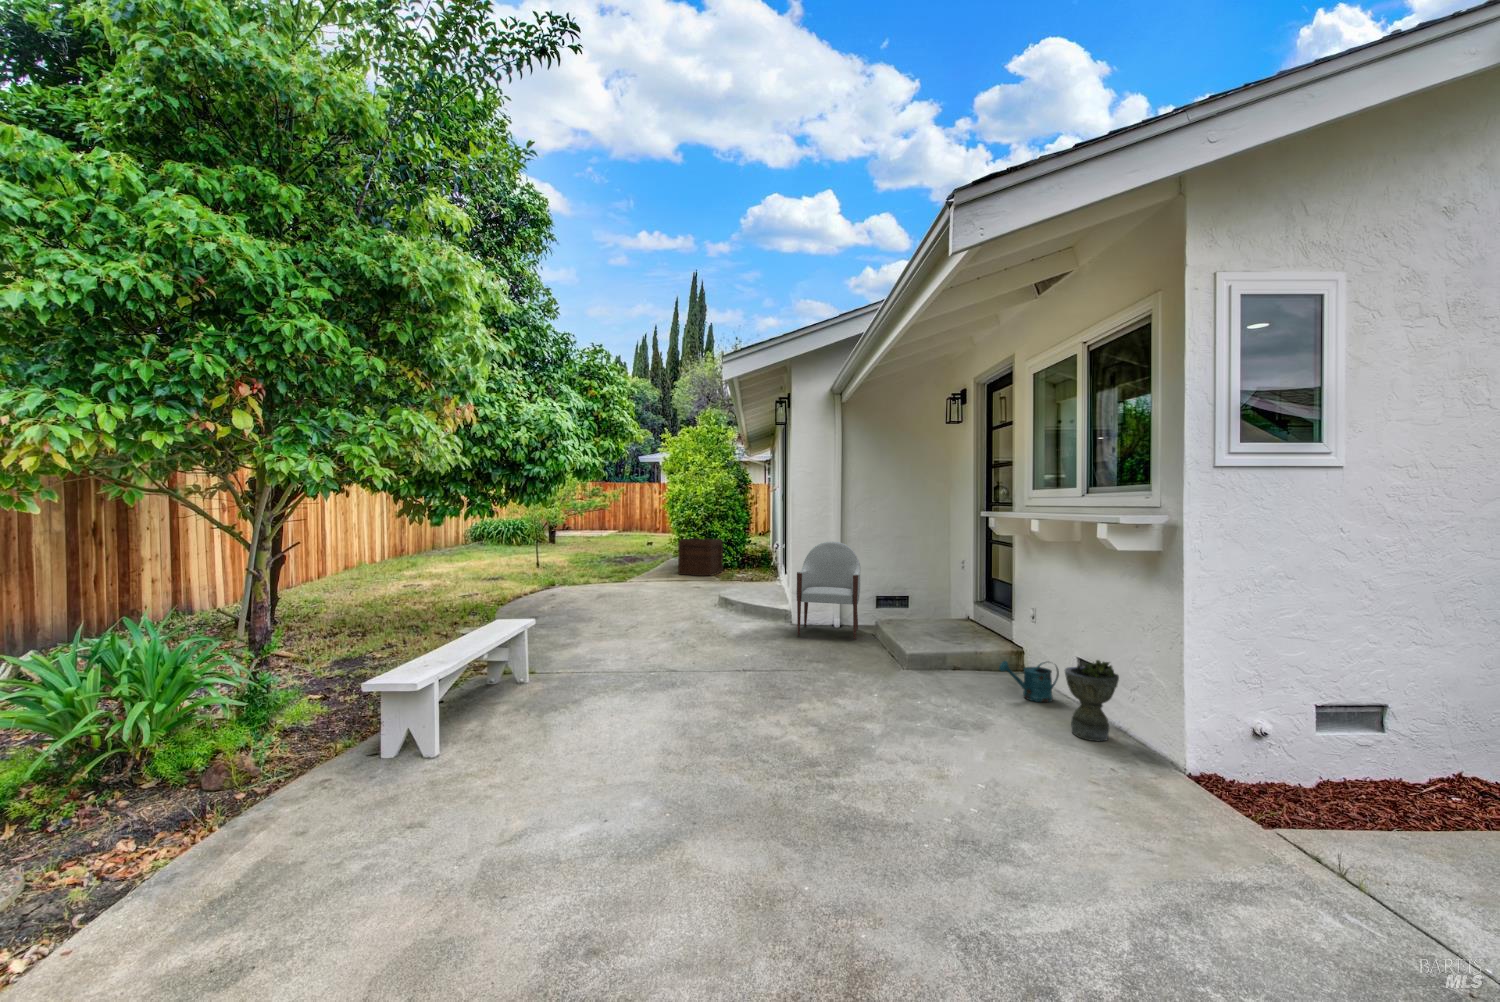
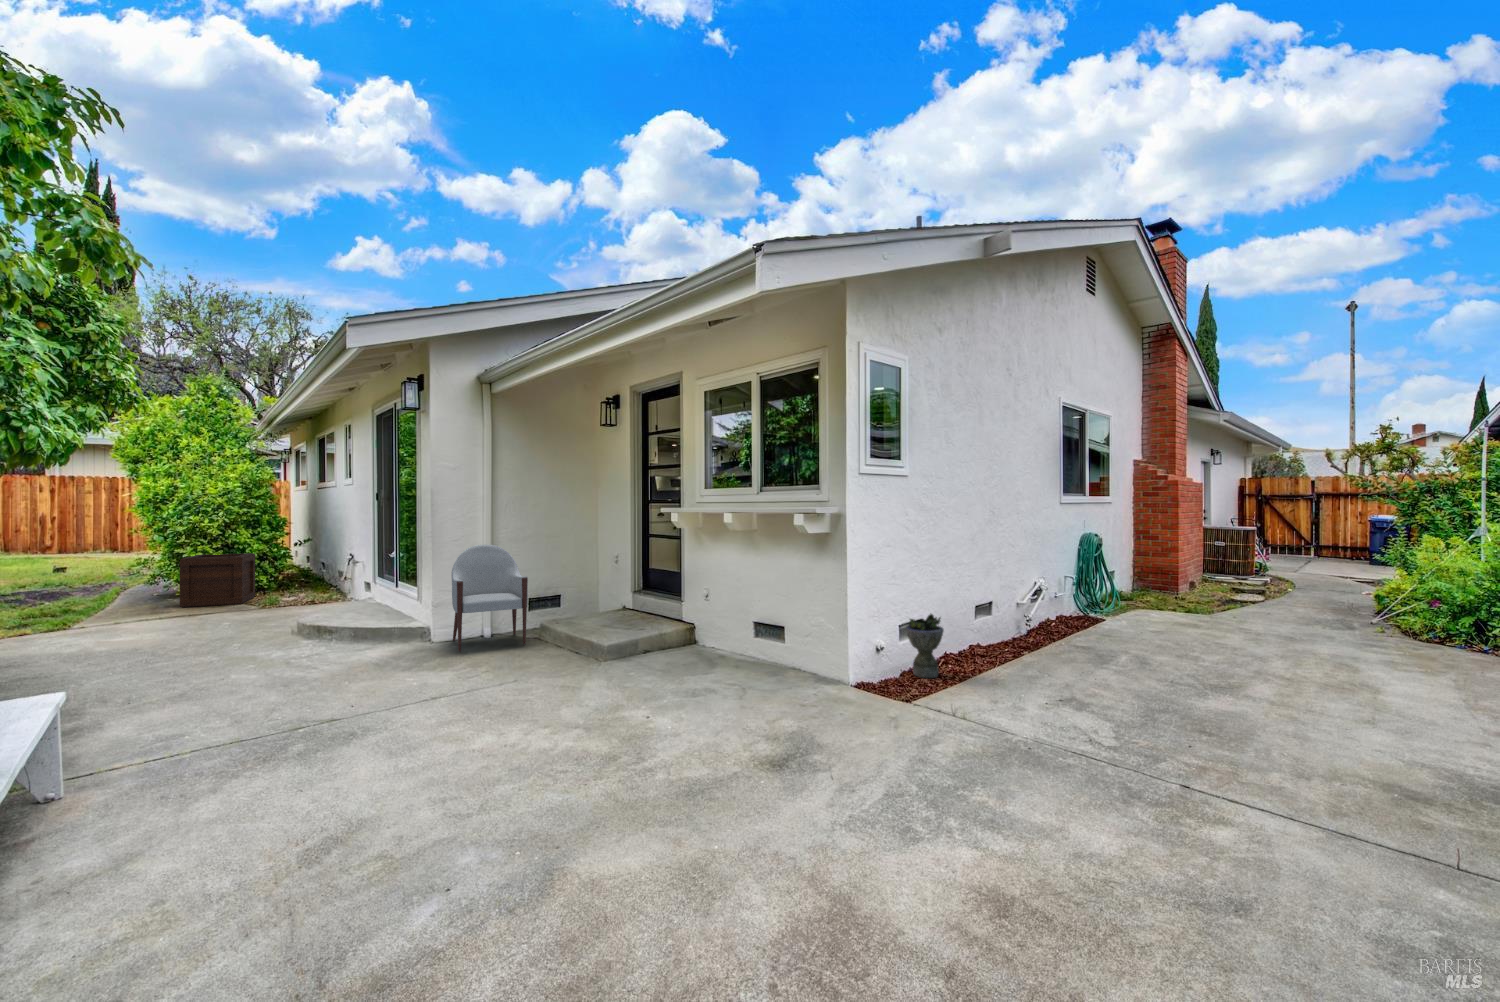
planter: present [1064,660,1119,741] -> present [906,614,944,678]
watering can: present [999,661,1059,702] -> none [698,629,737,663]

